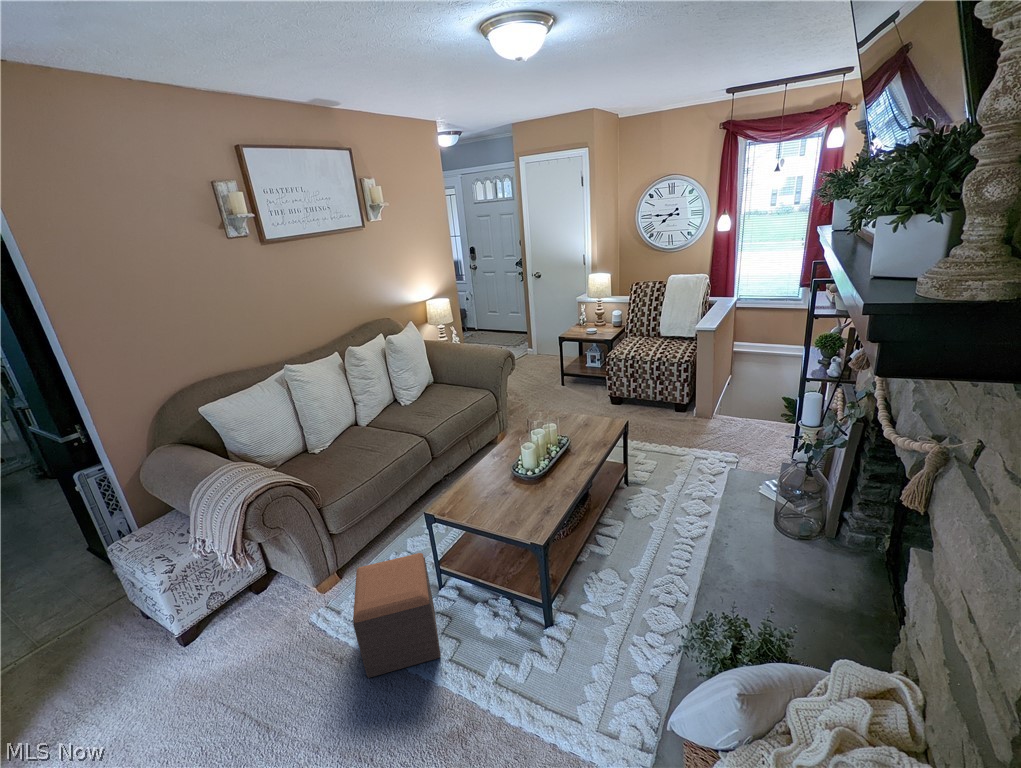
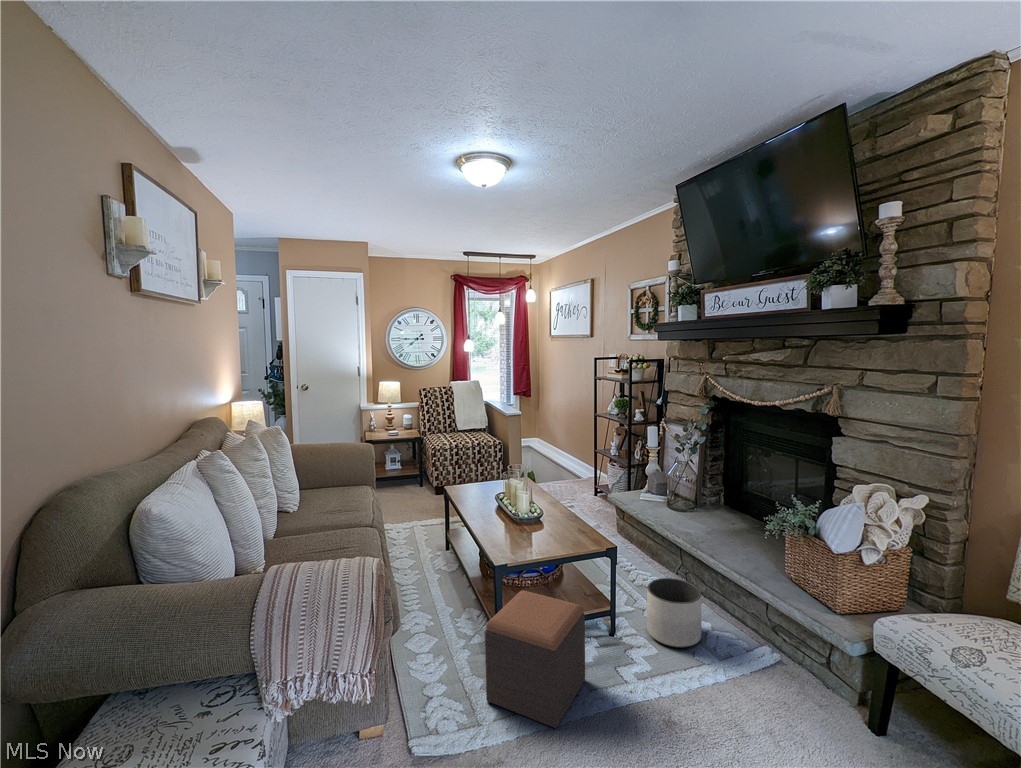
planter: none [539,611,605,706] -> present [647,578,701,648]

